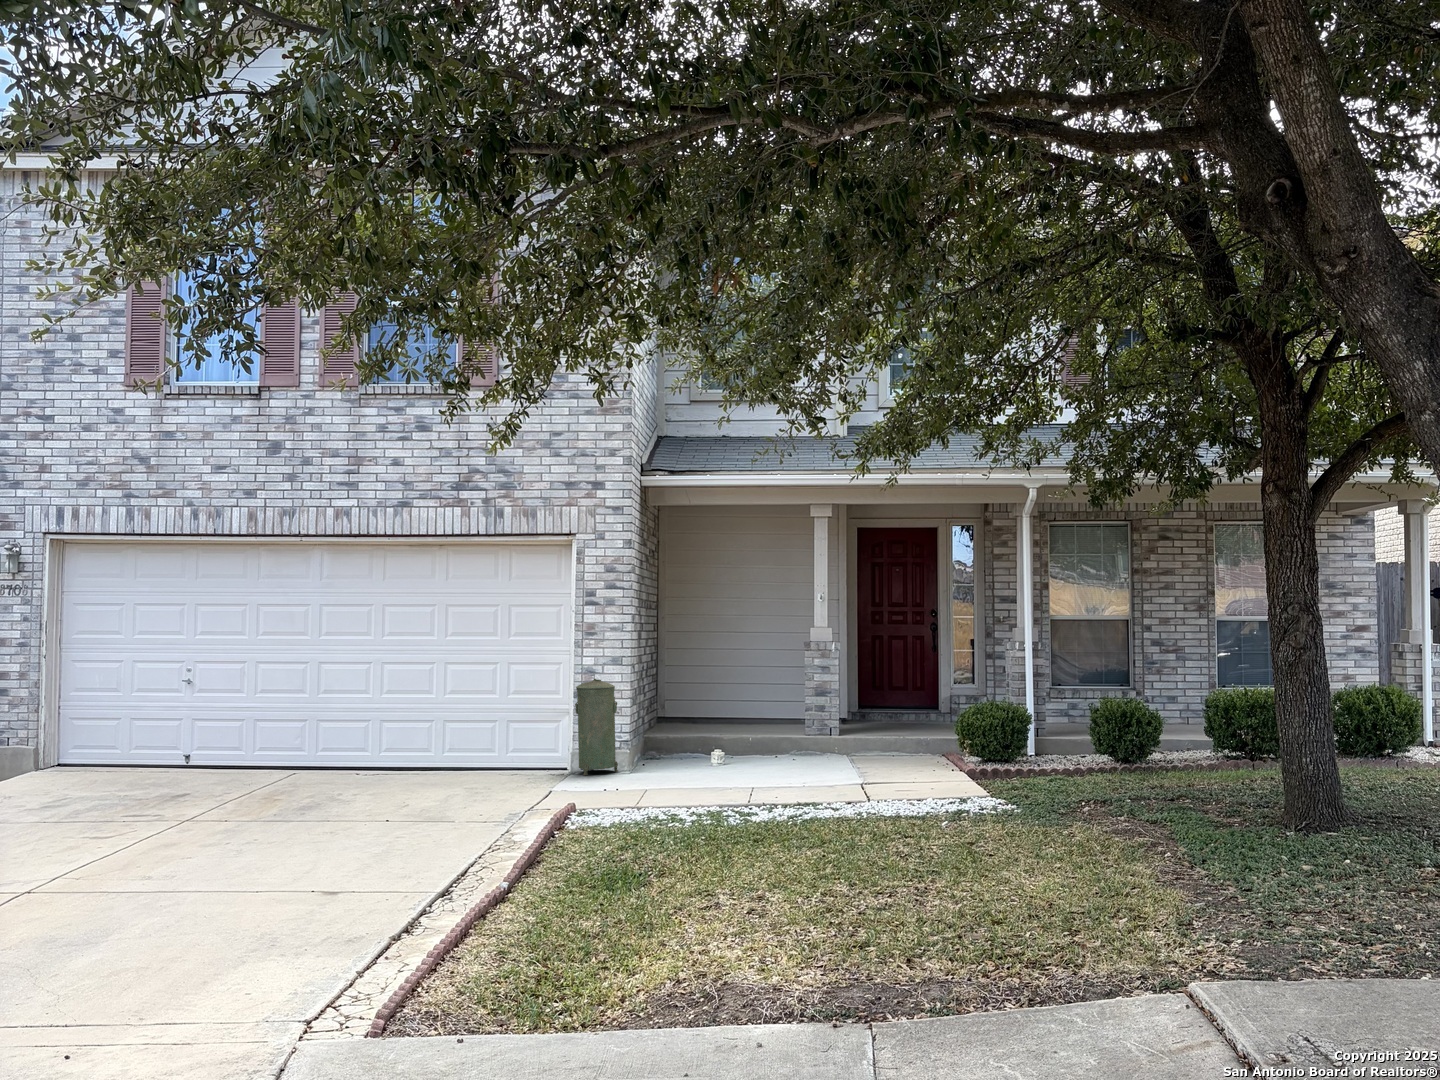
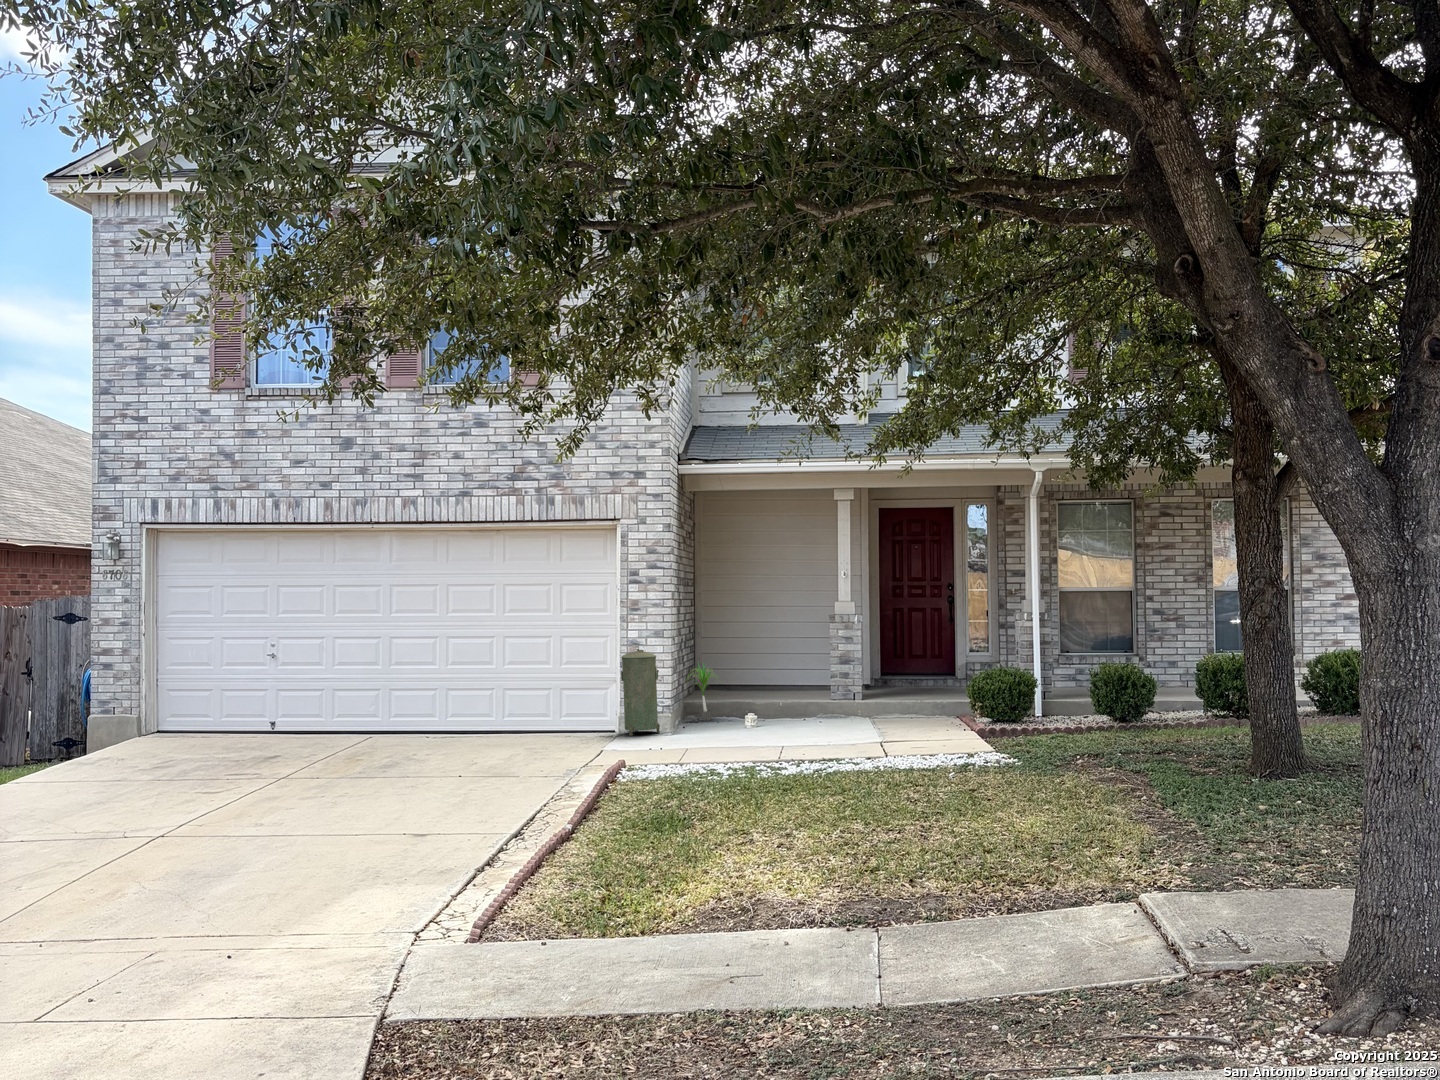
potted plant: none [645,690,689,758] -> present [690,667,712,721]

